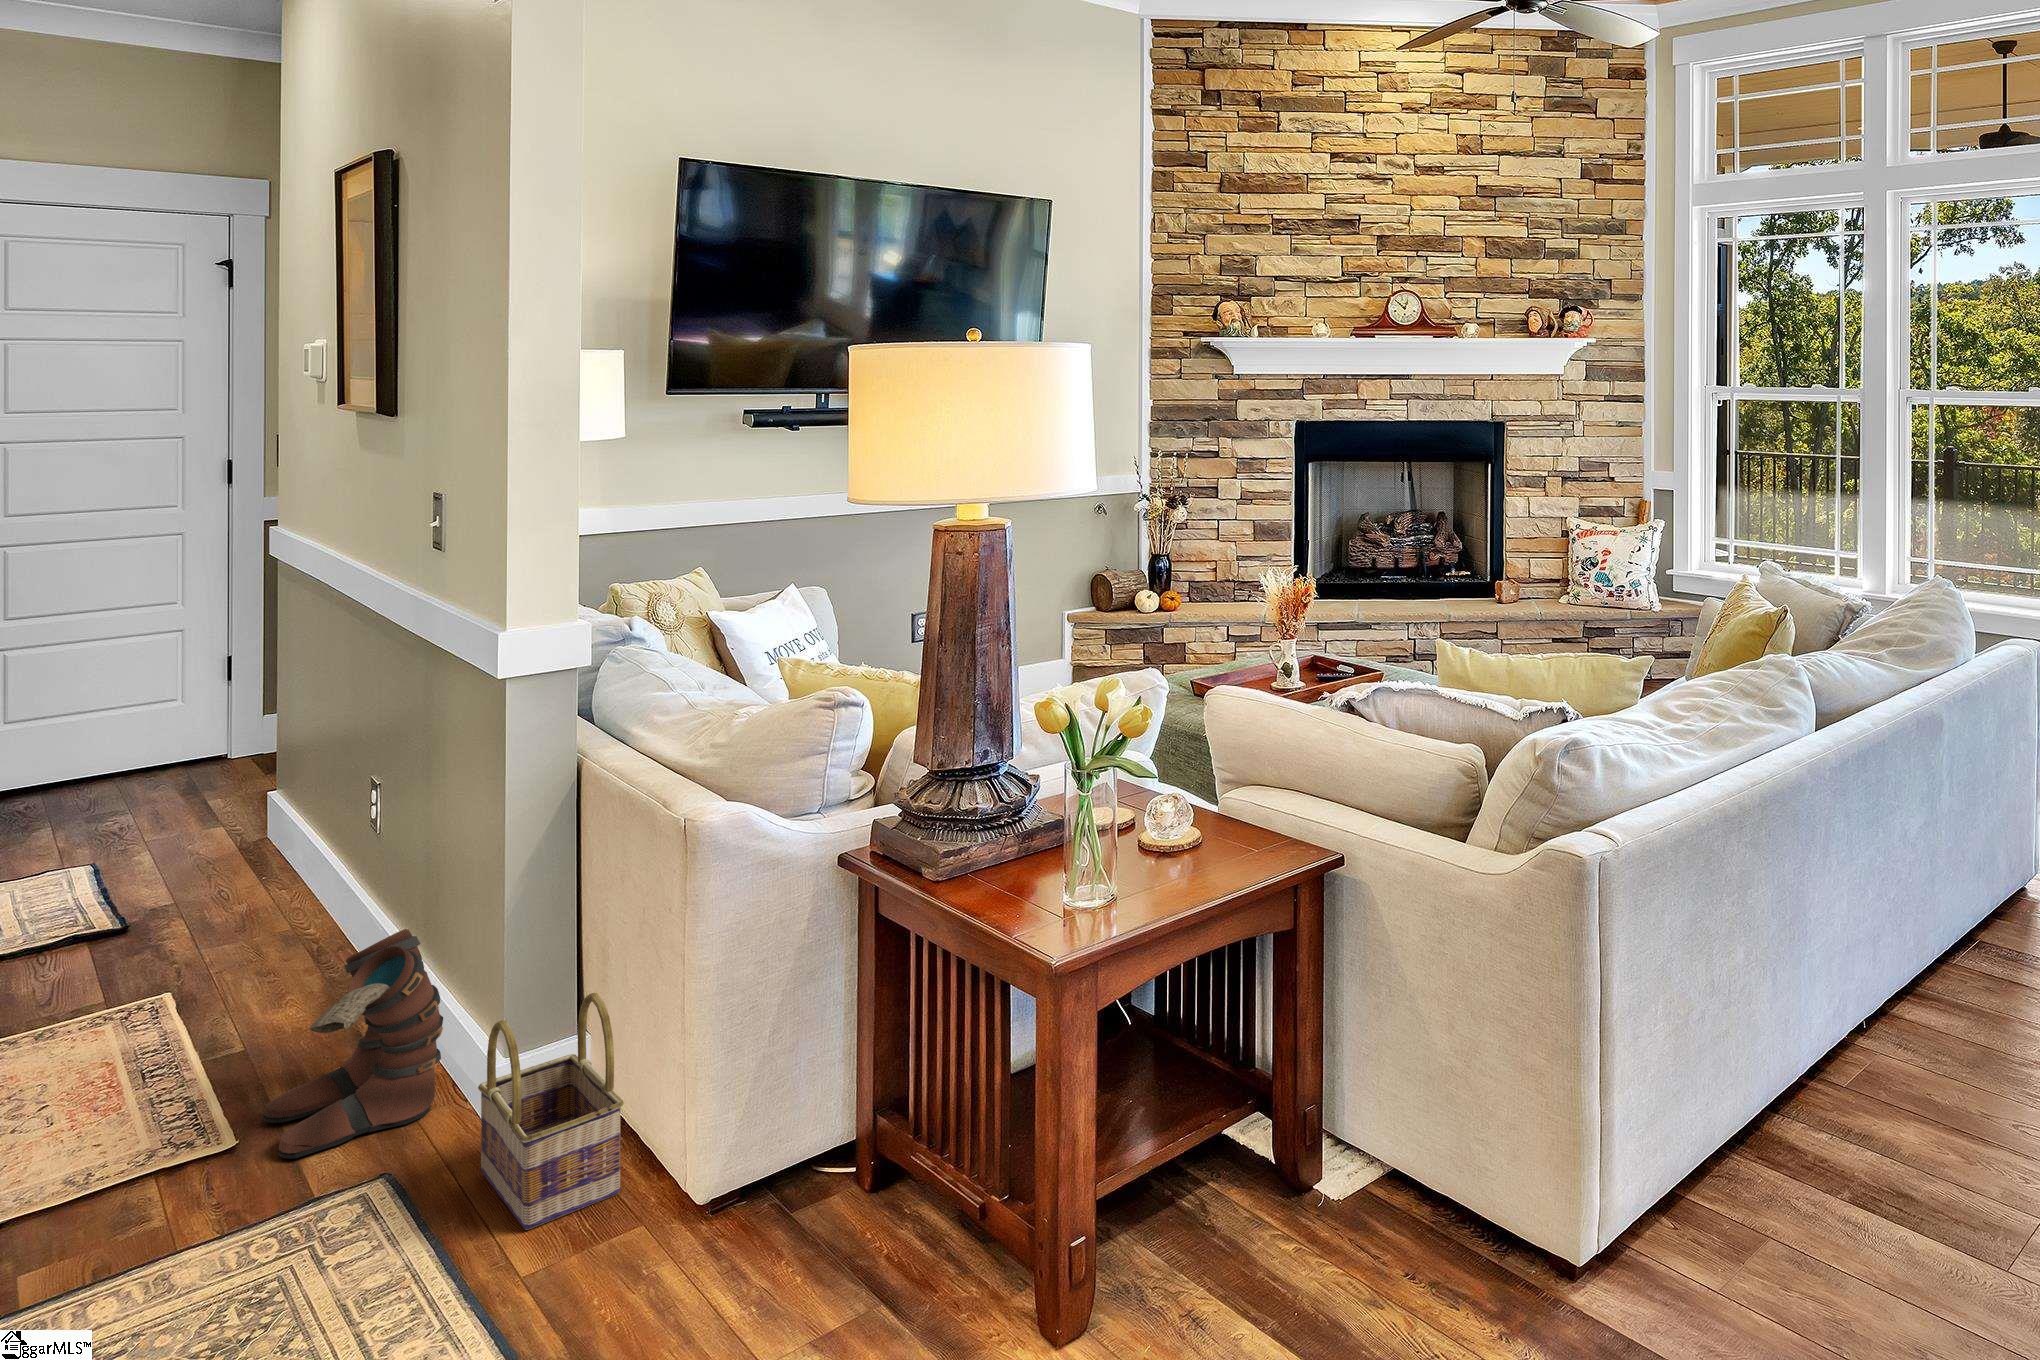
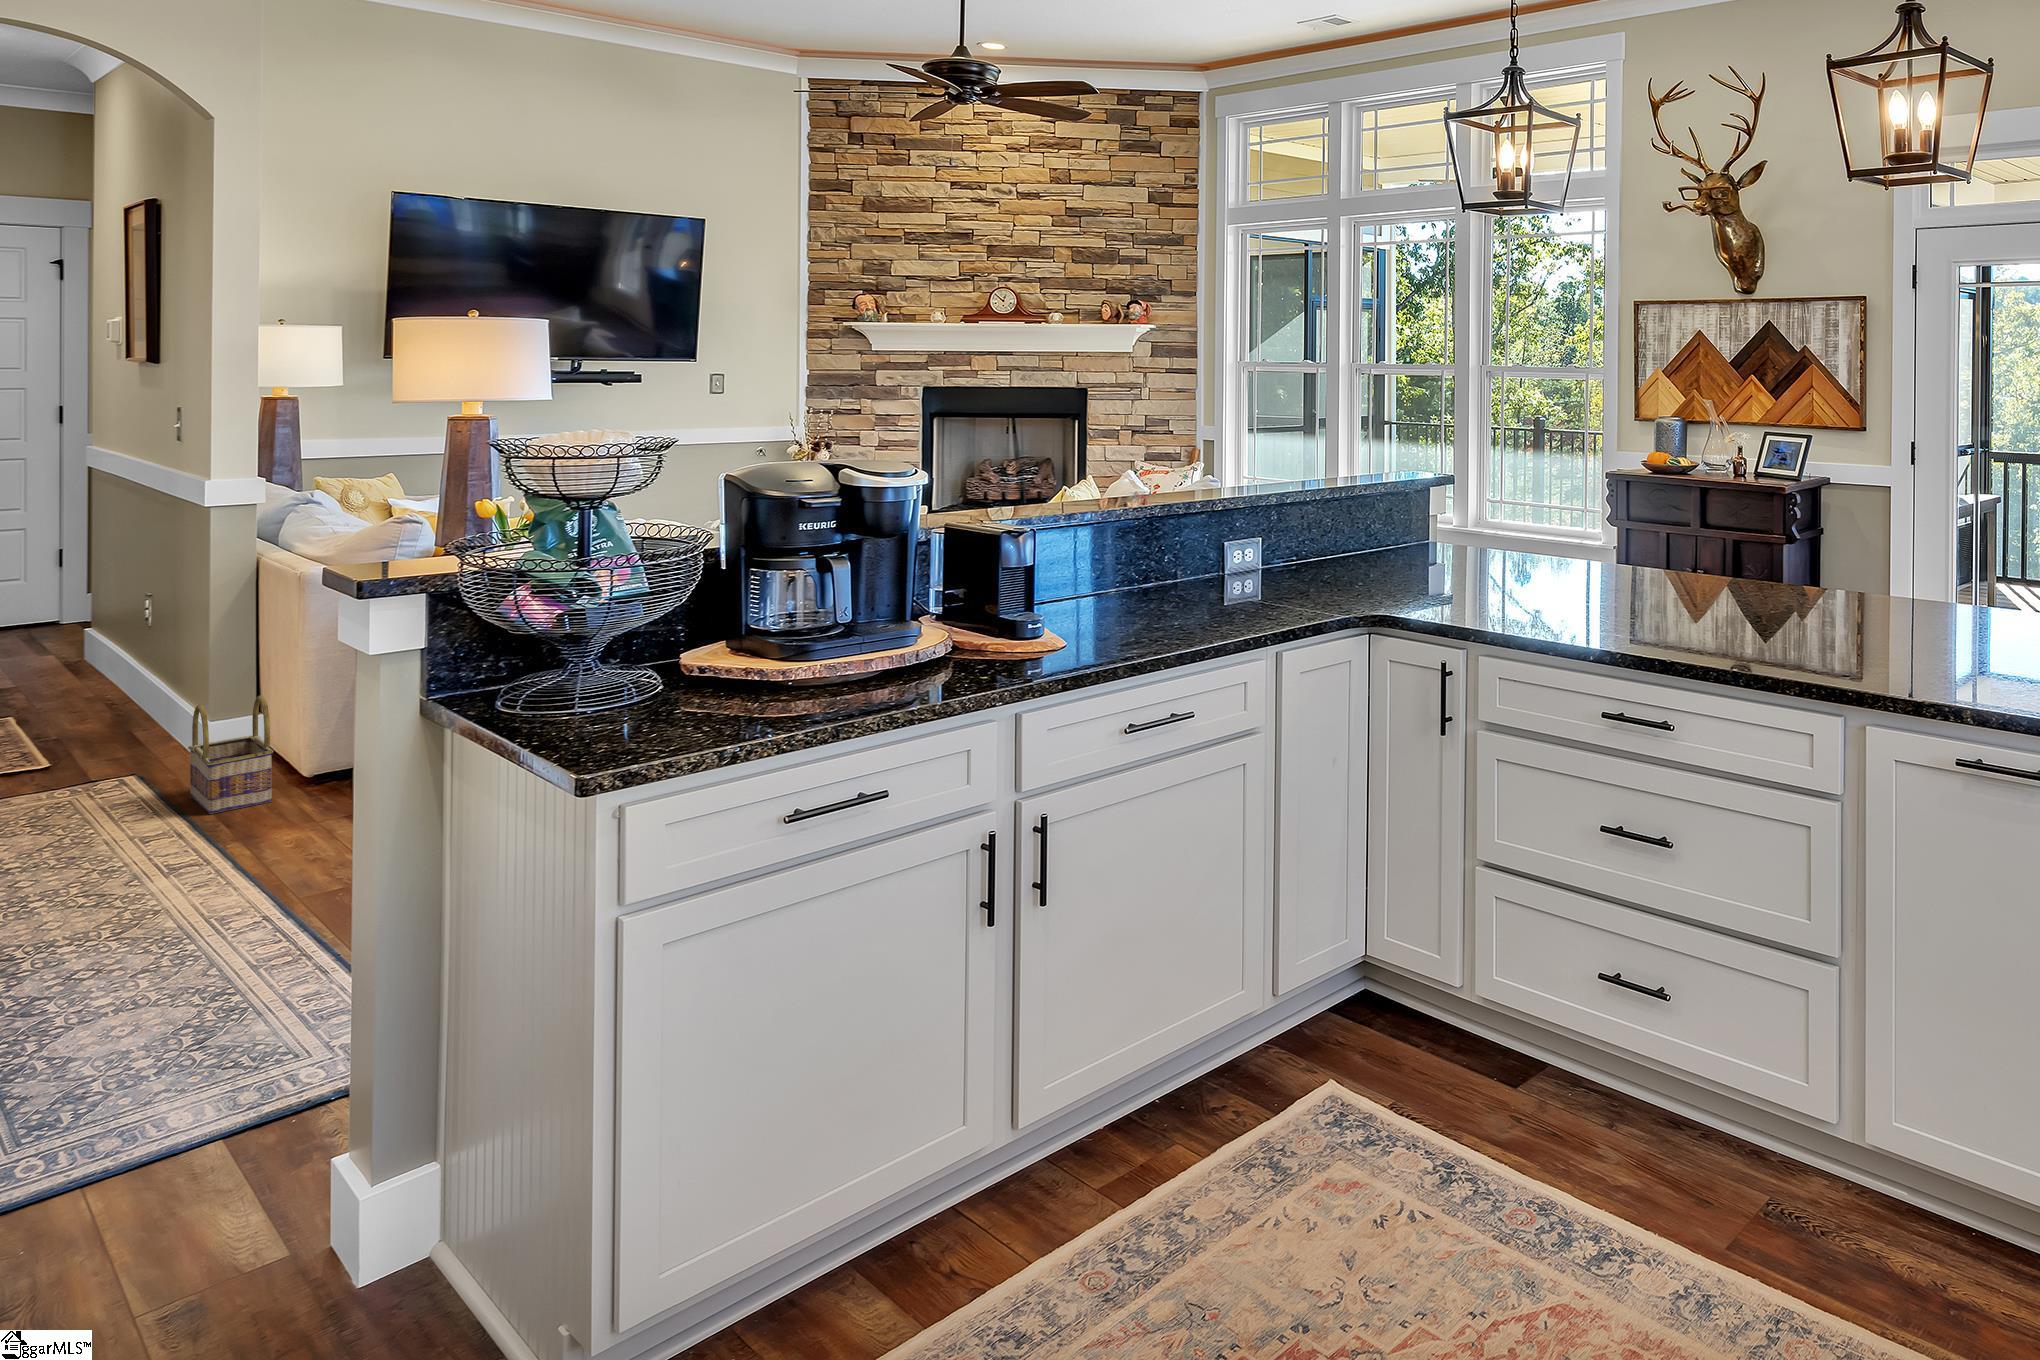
boots: present [263,929,443,1159] -> none [60,676,176,795]

